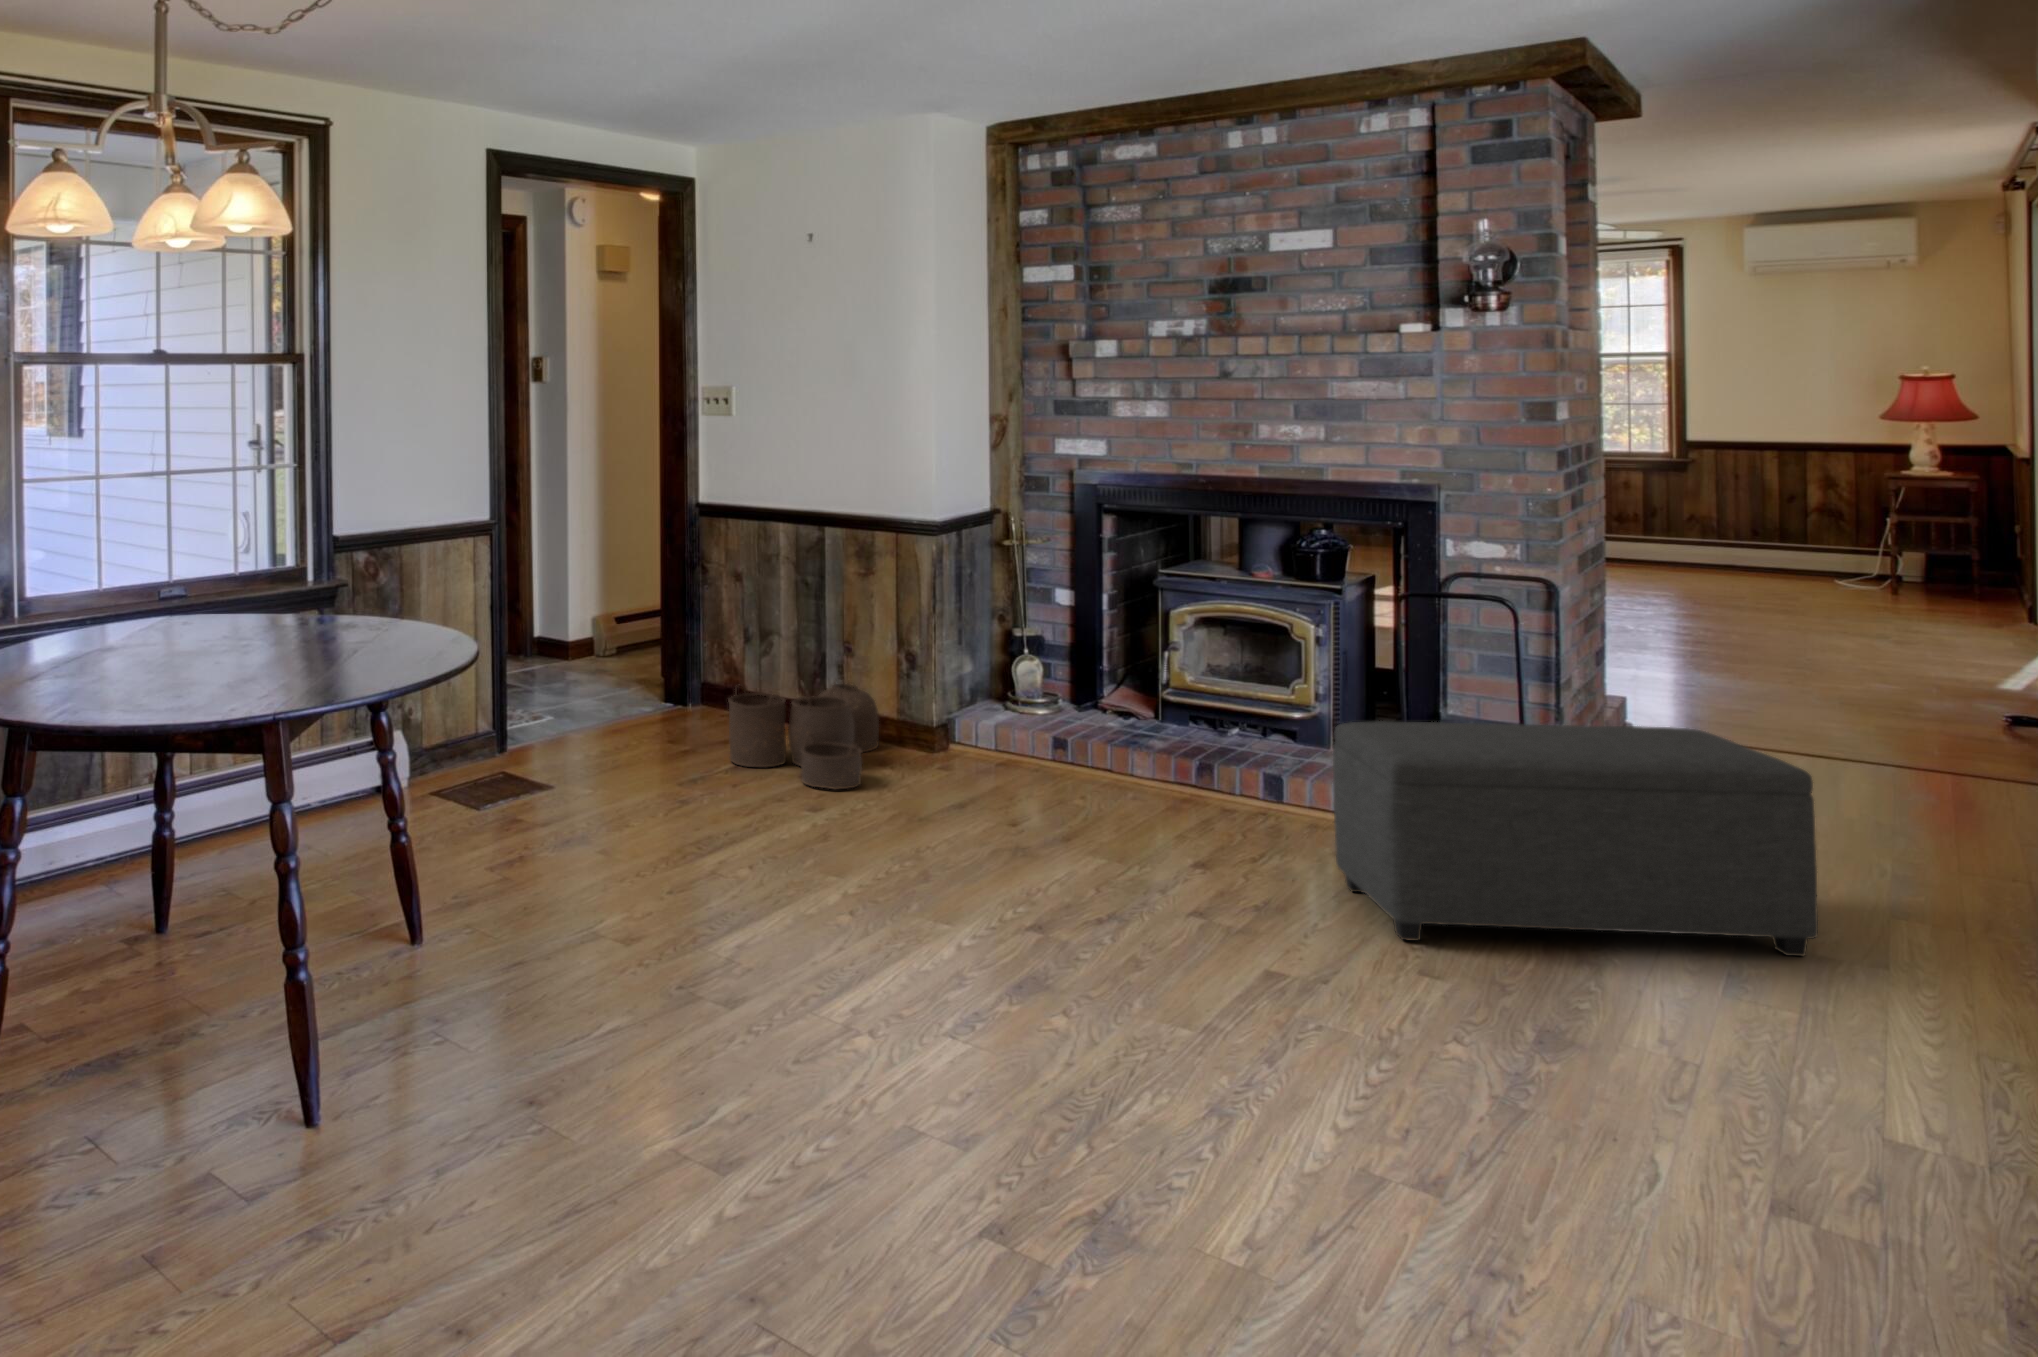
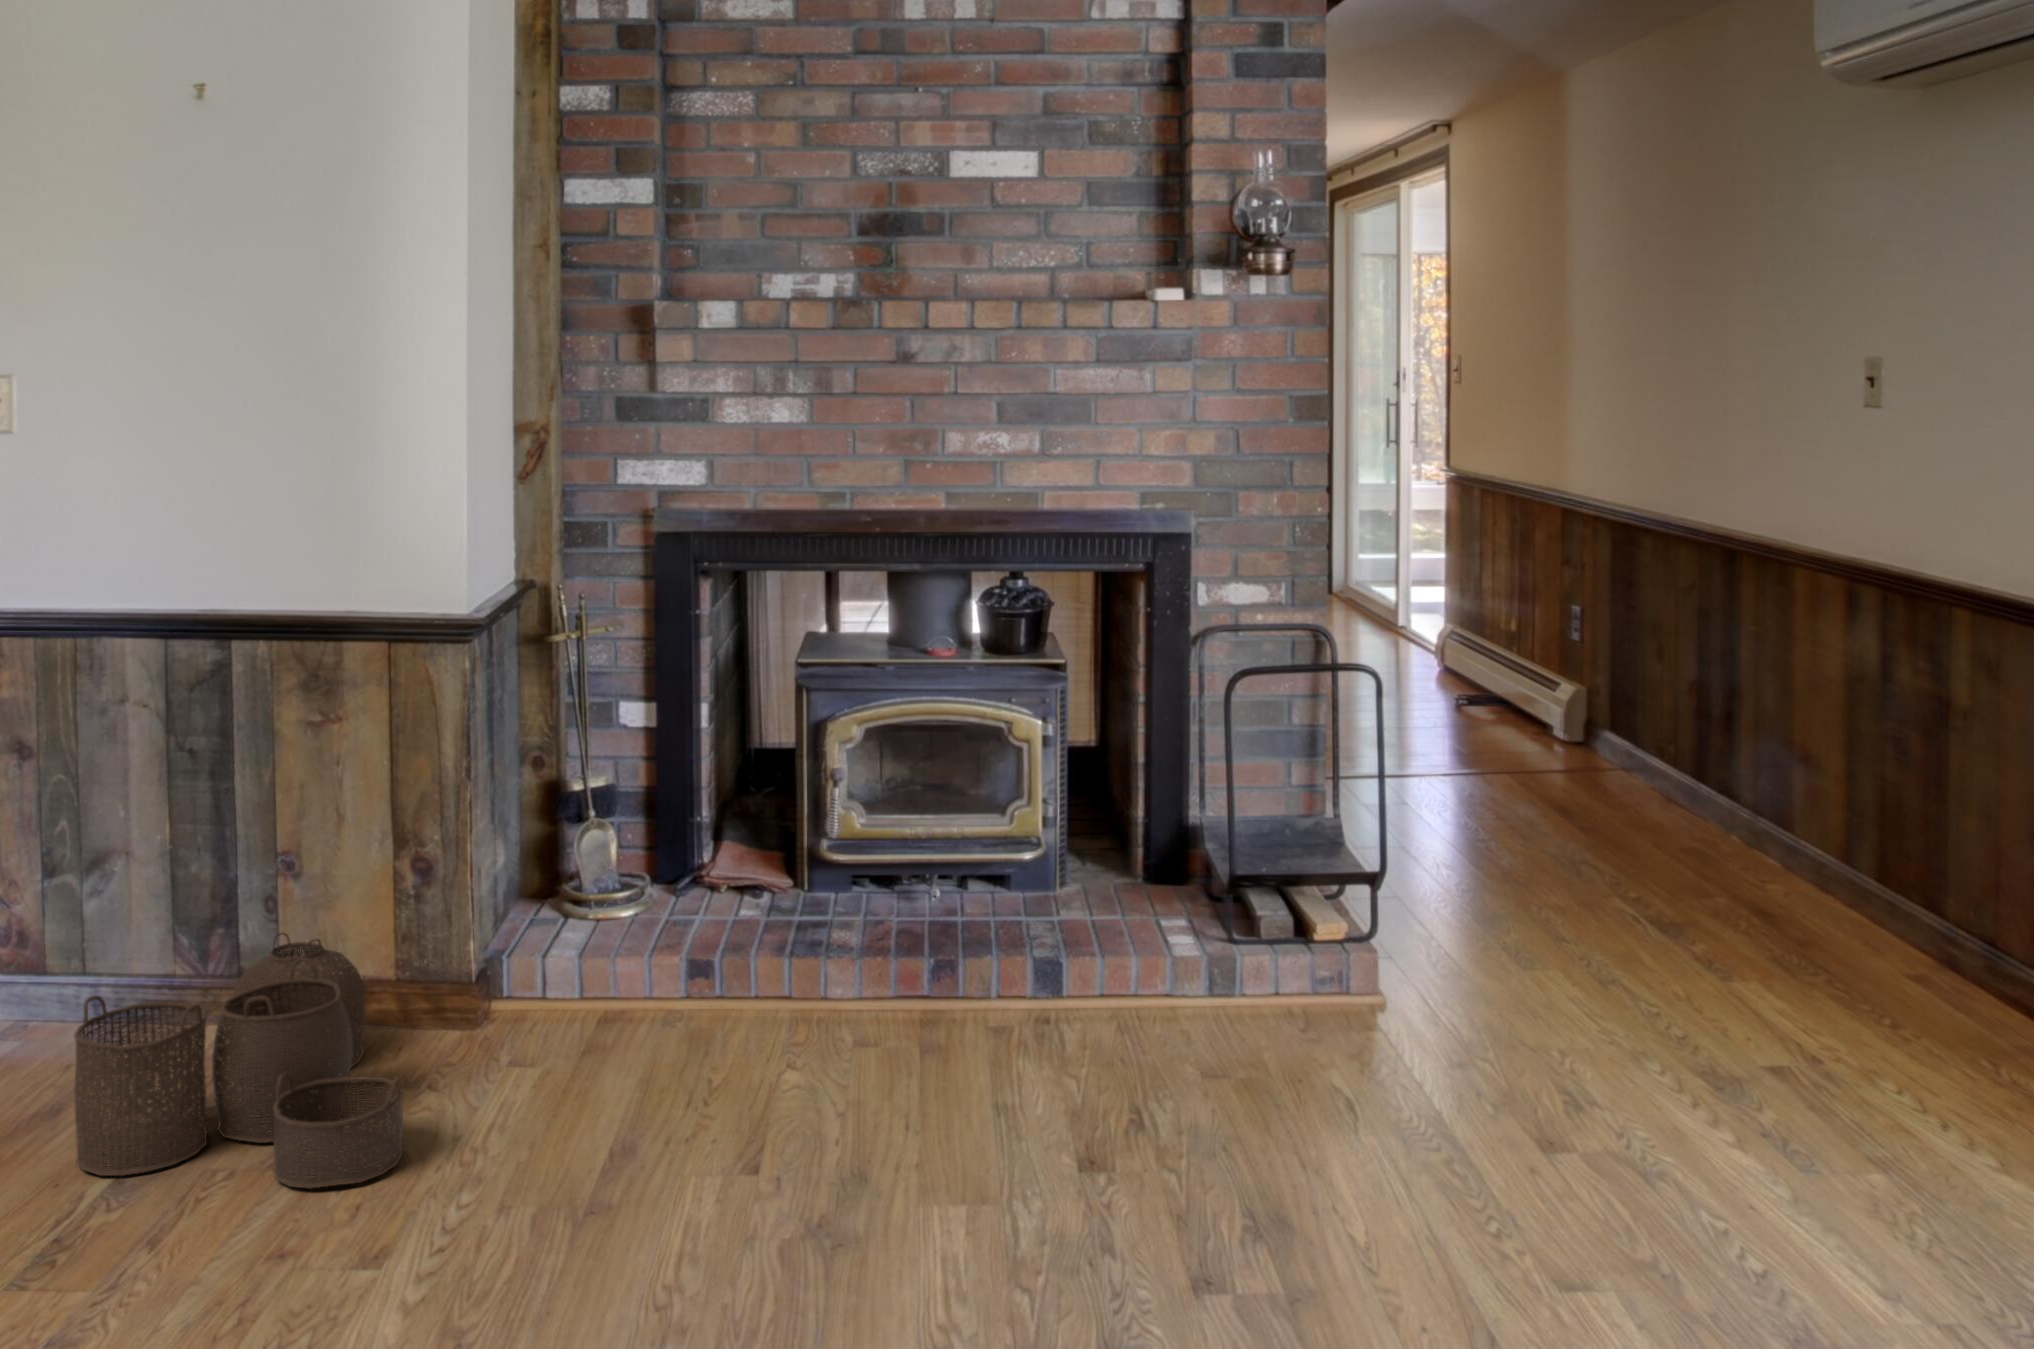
ottoman: present [1333,721,1818,956] -> none [1267,808,1790,1220]

